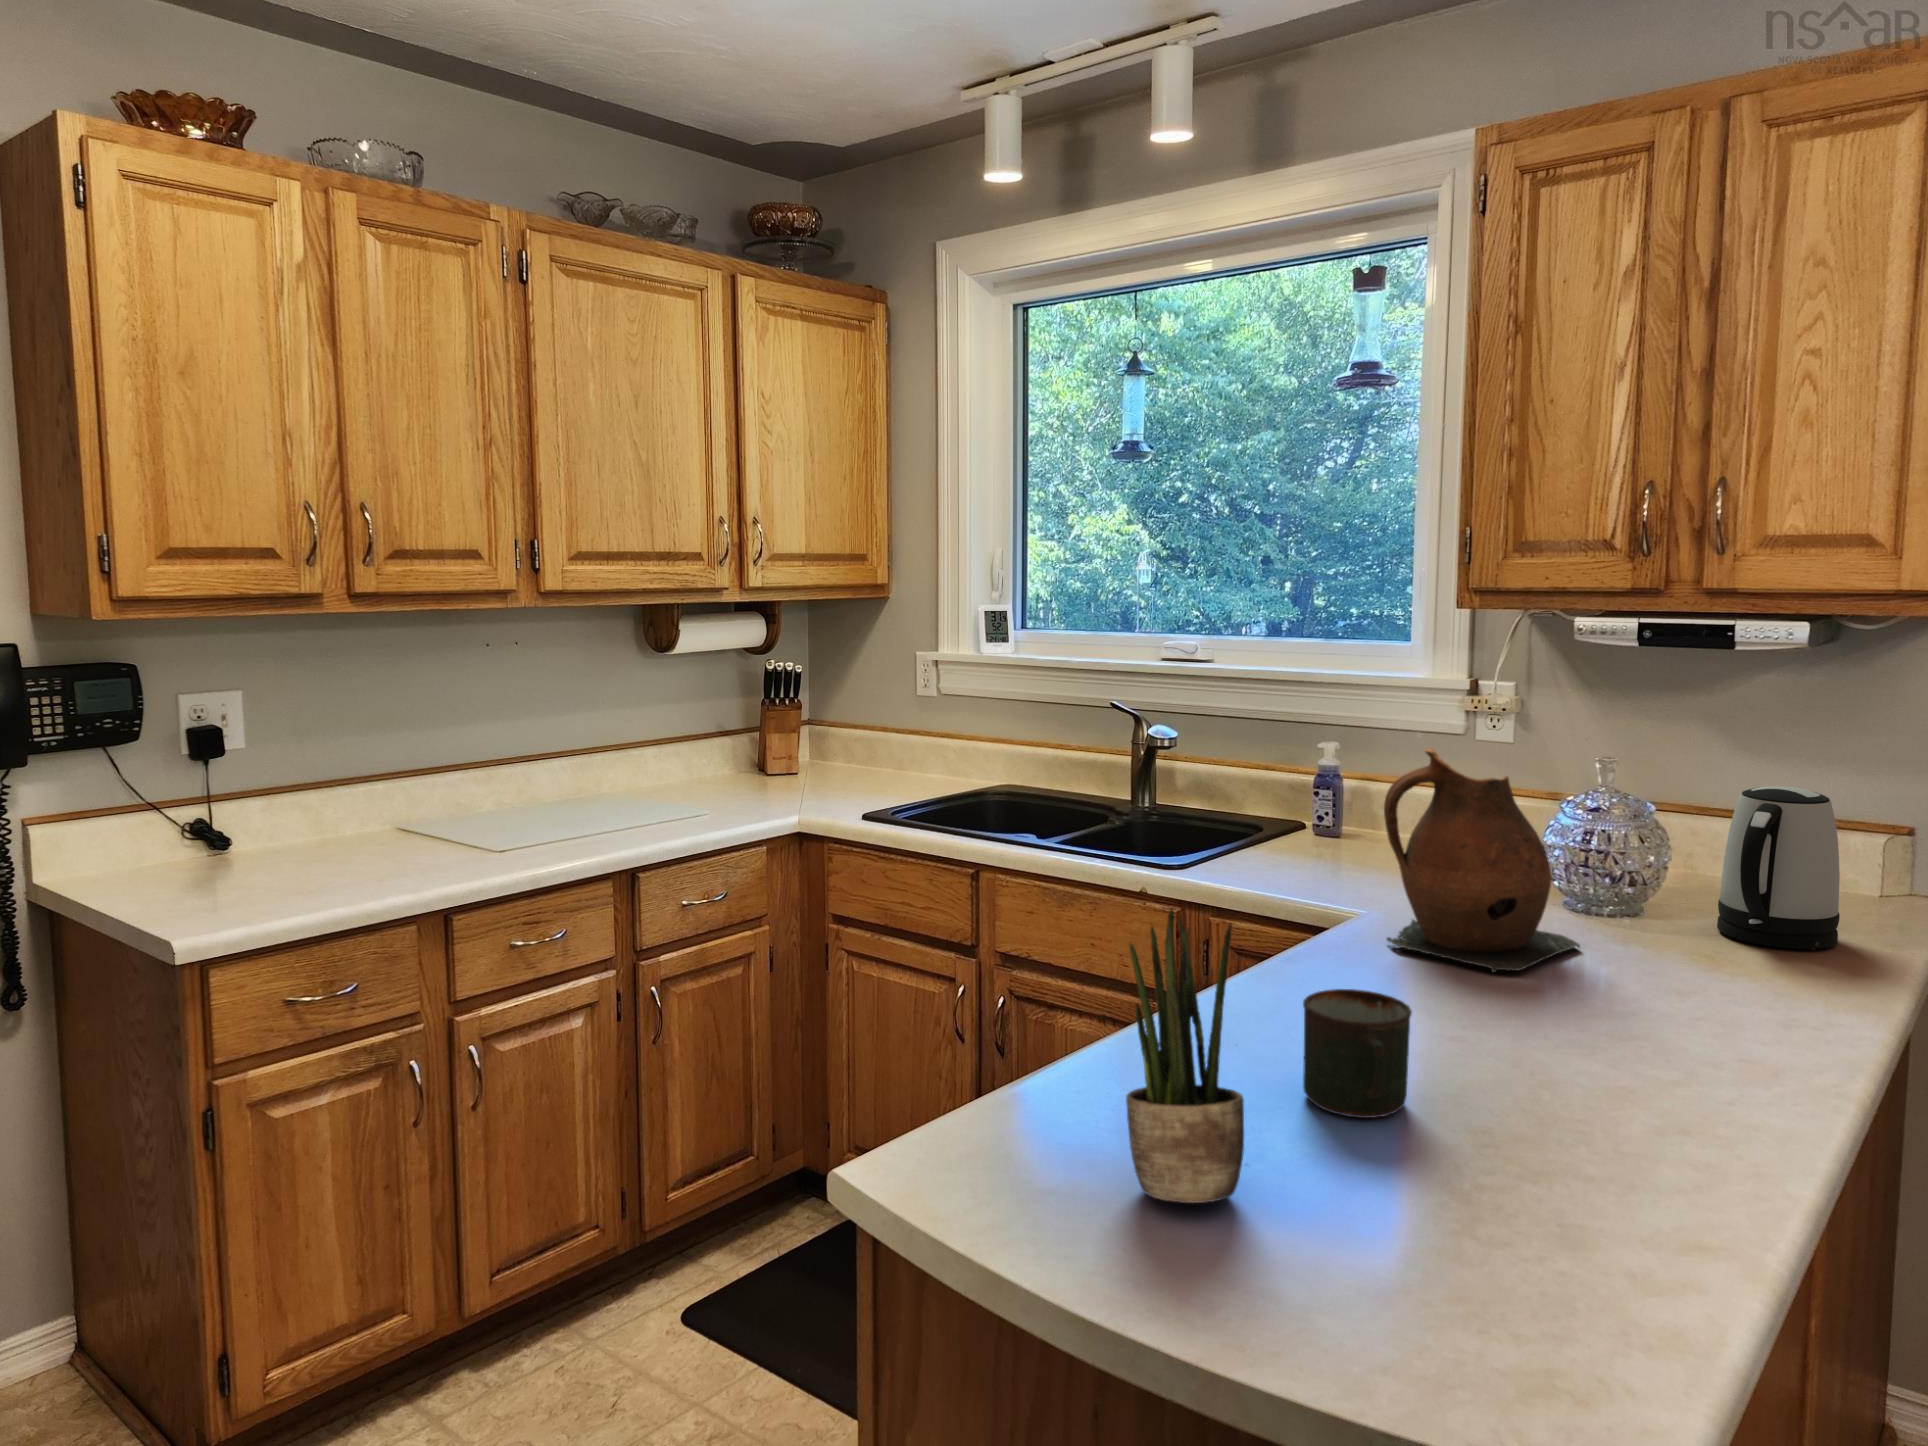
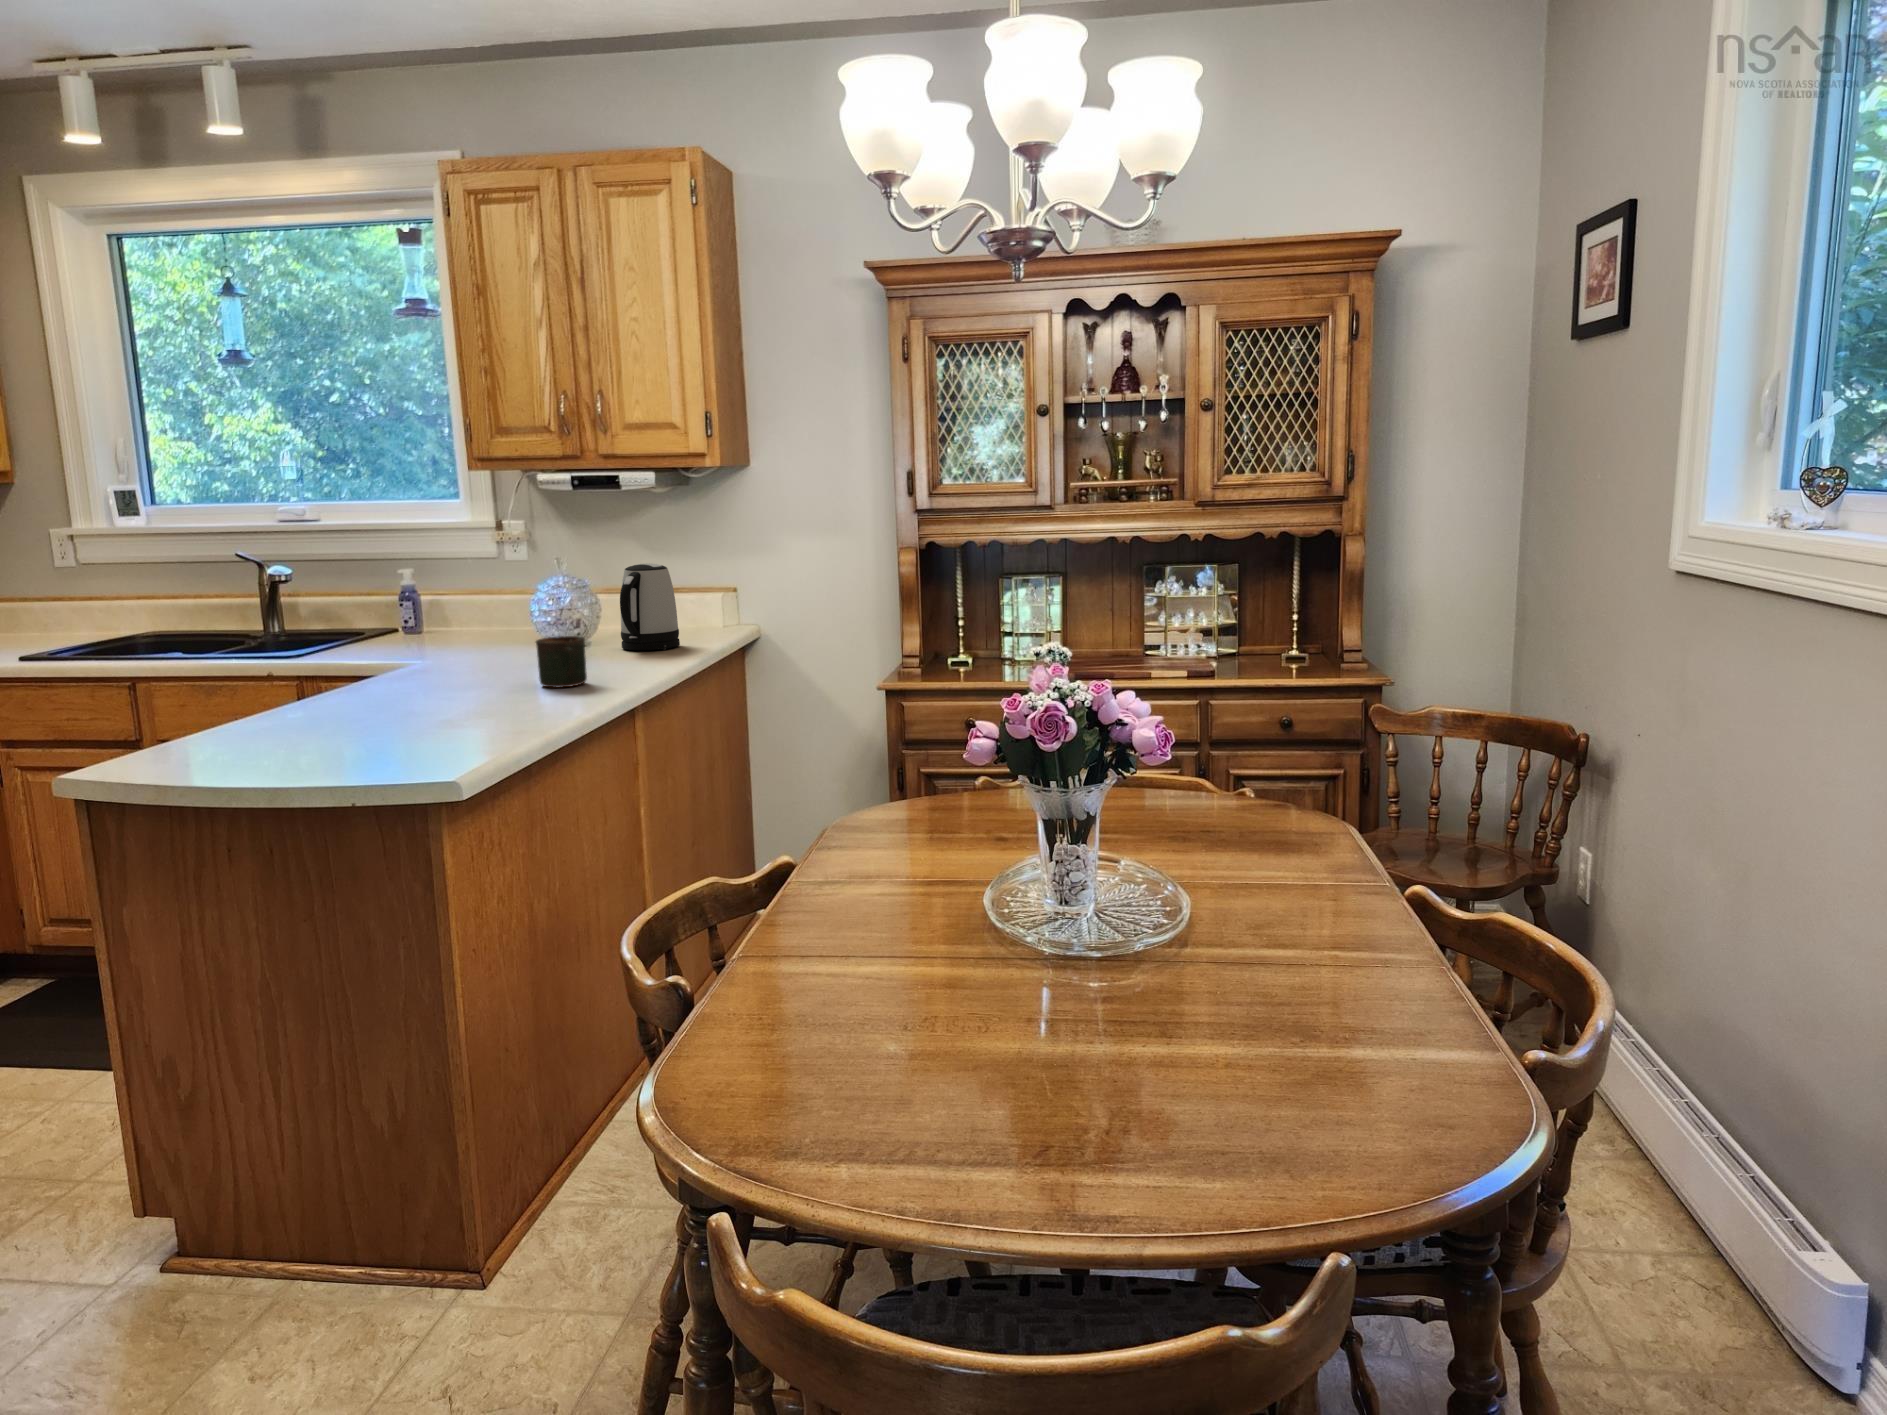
ceramic pitcher: present [1384,748,1580,973] -> none [412,551,538,674]
potted plant: present [1126,909,1244,1203] -> none [218,605,293,748]
mug: present [1303,989,1412,1118] -> present [536,636,587,688]

